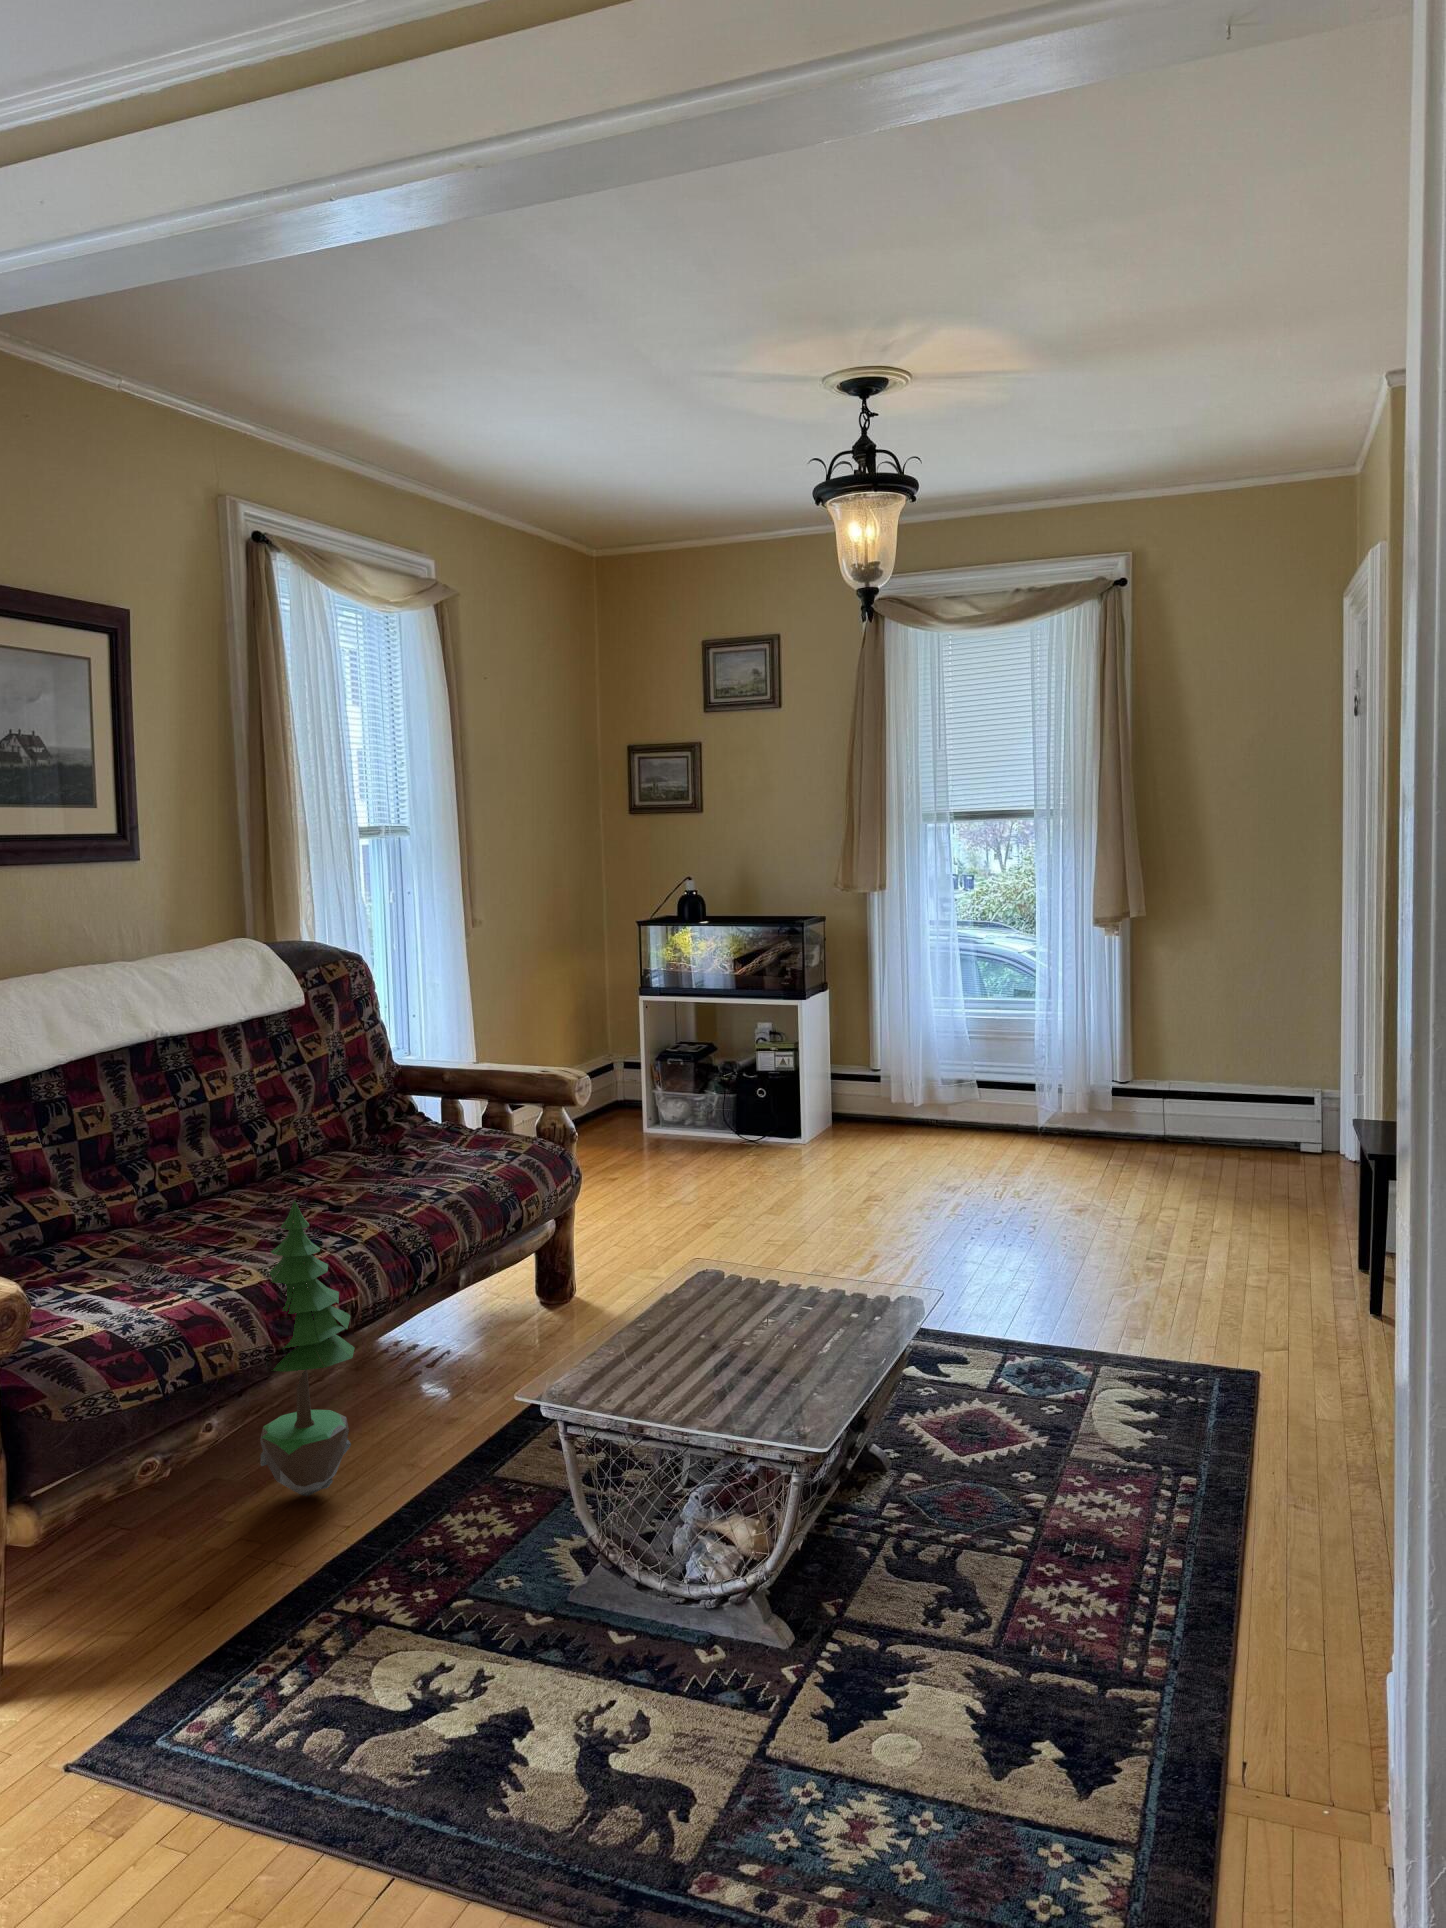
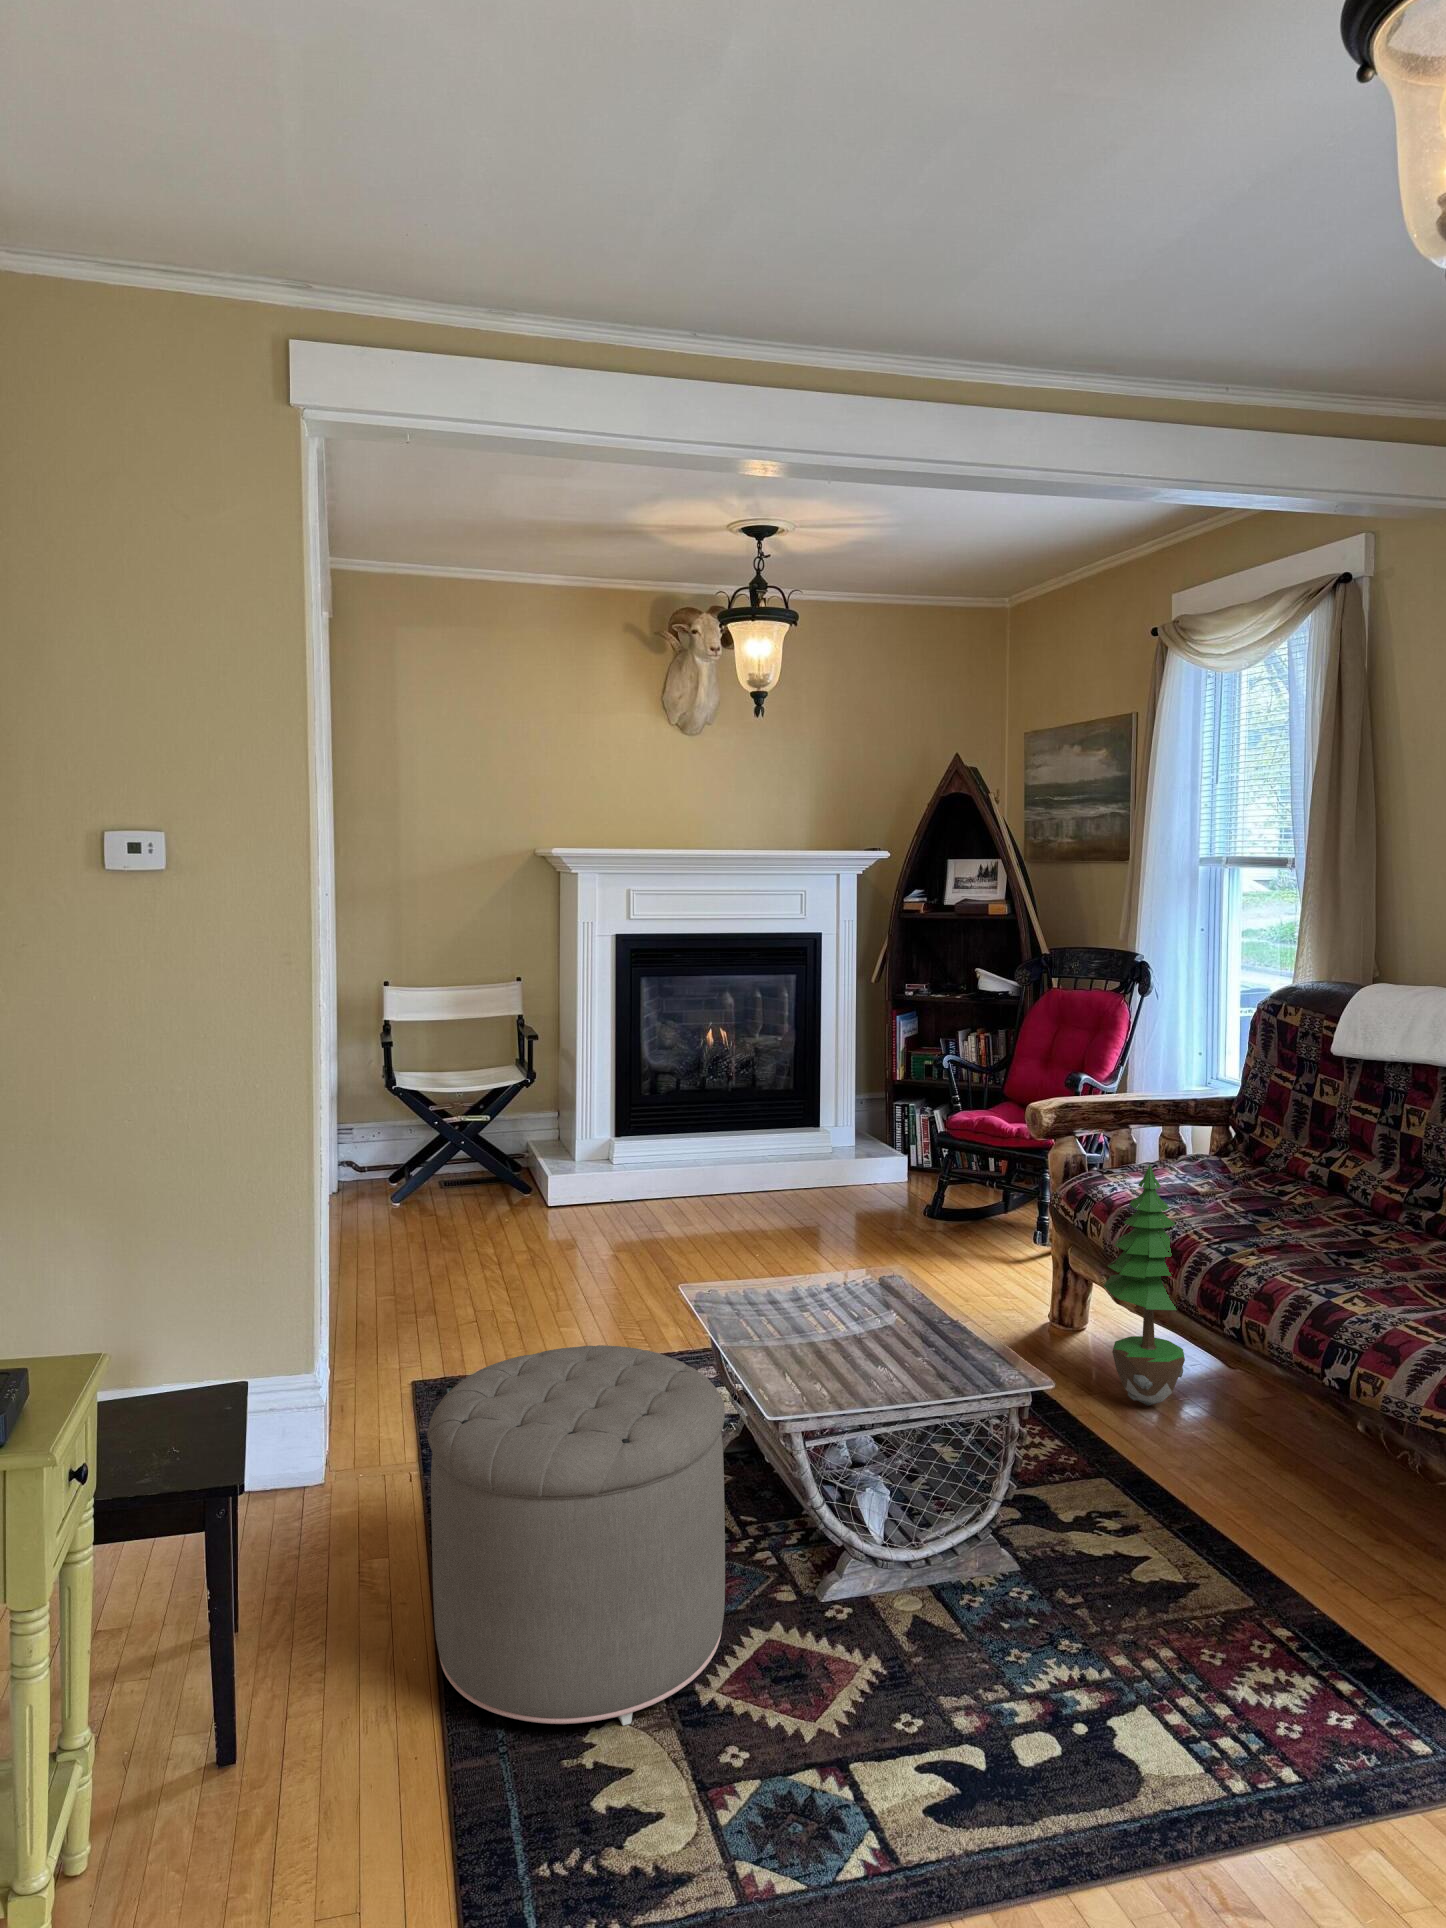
ottoman: none [978,1241,1254,1550] -> present [427,1345,725,1726]

